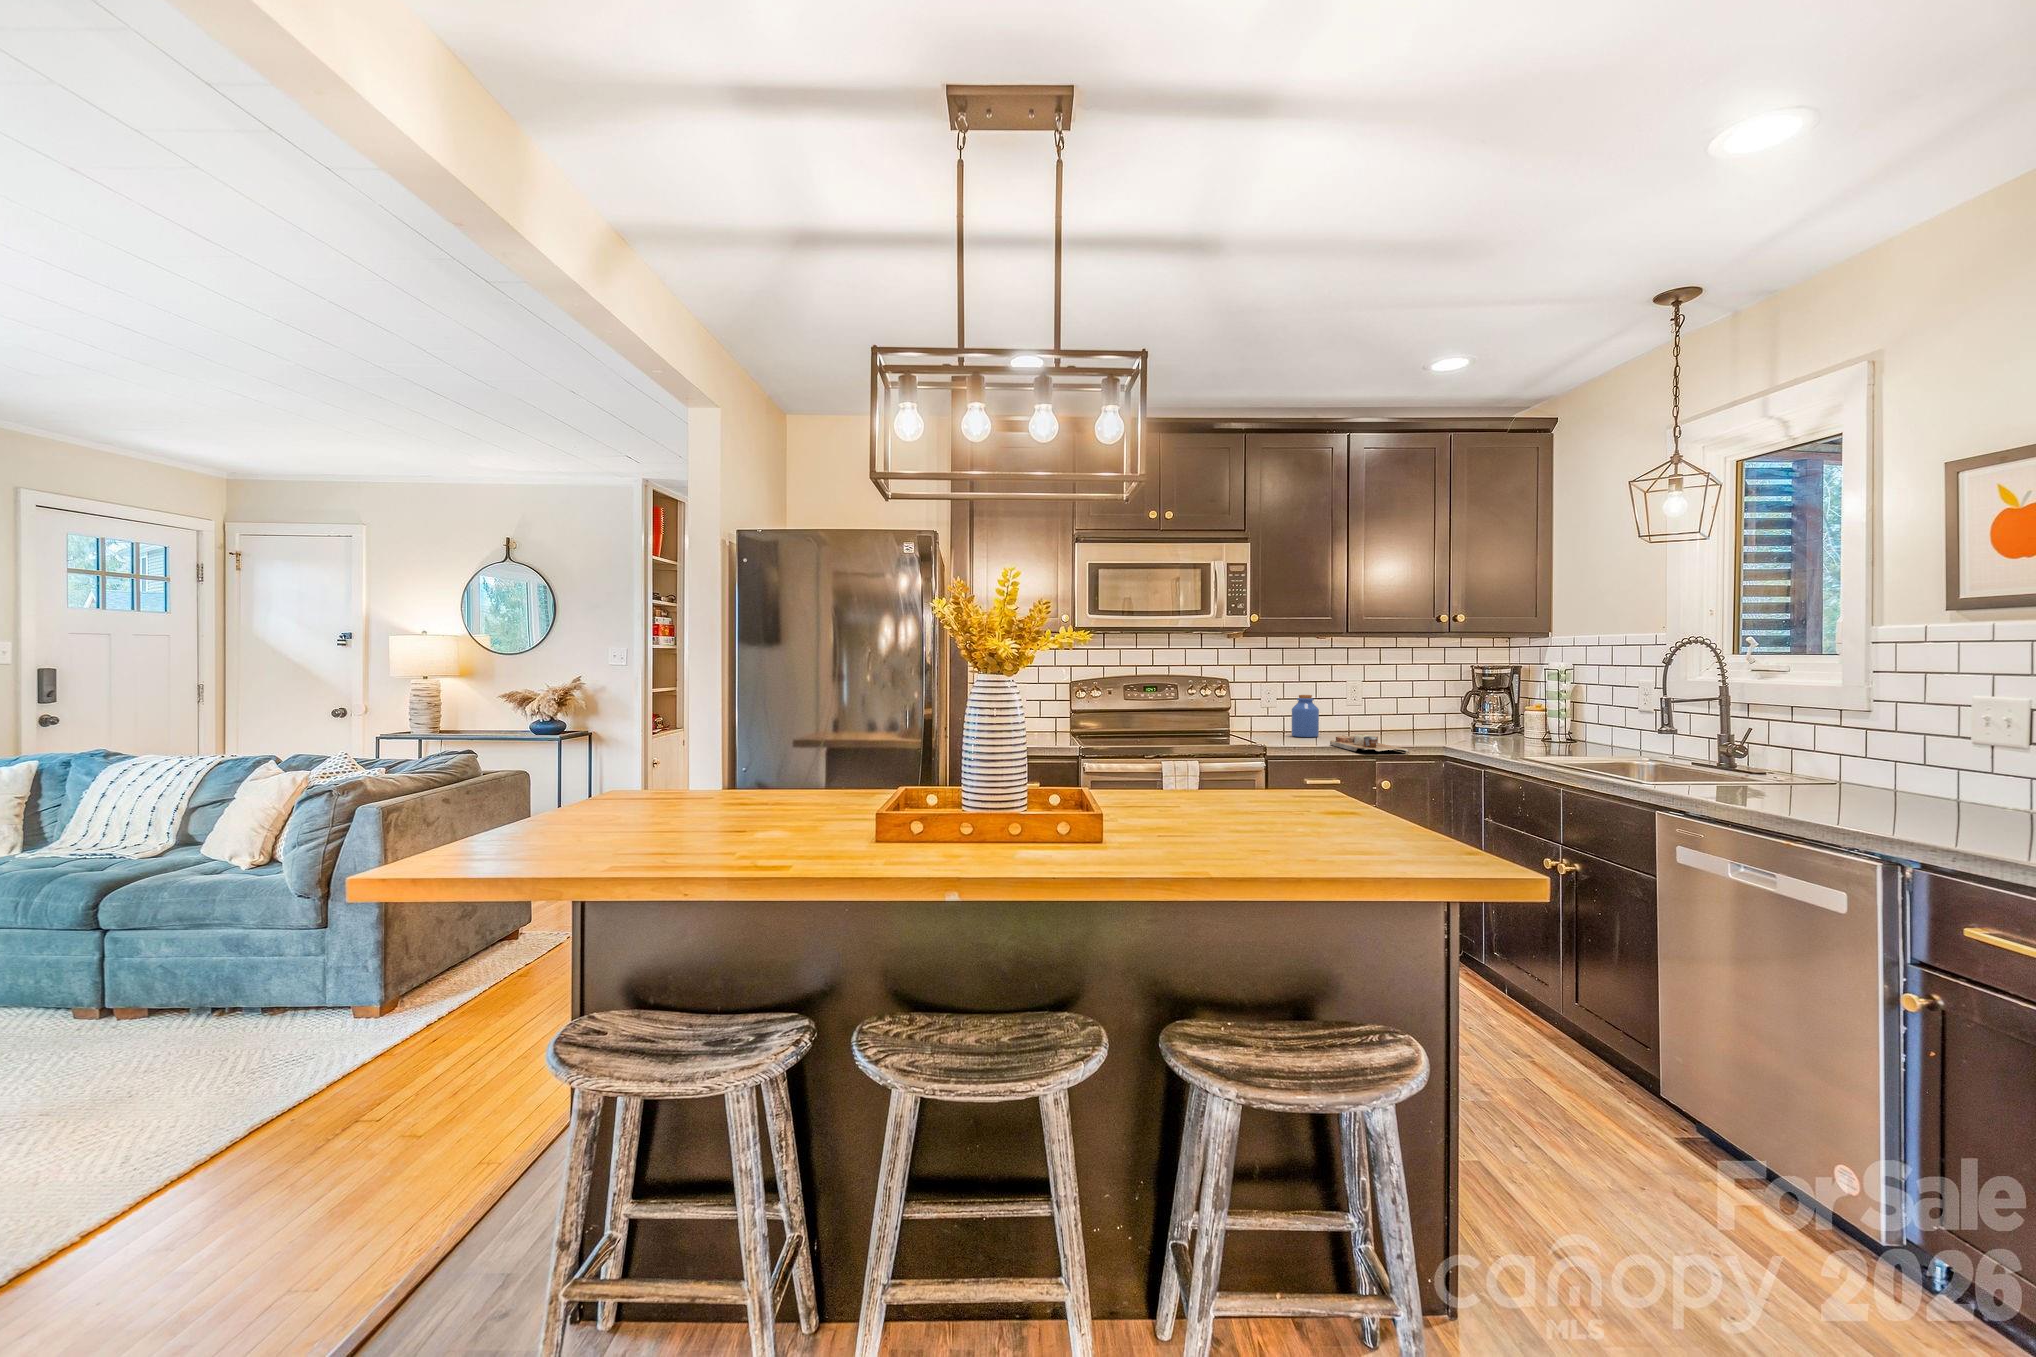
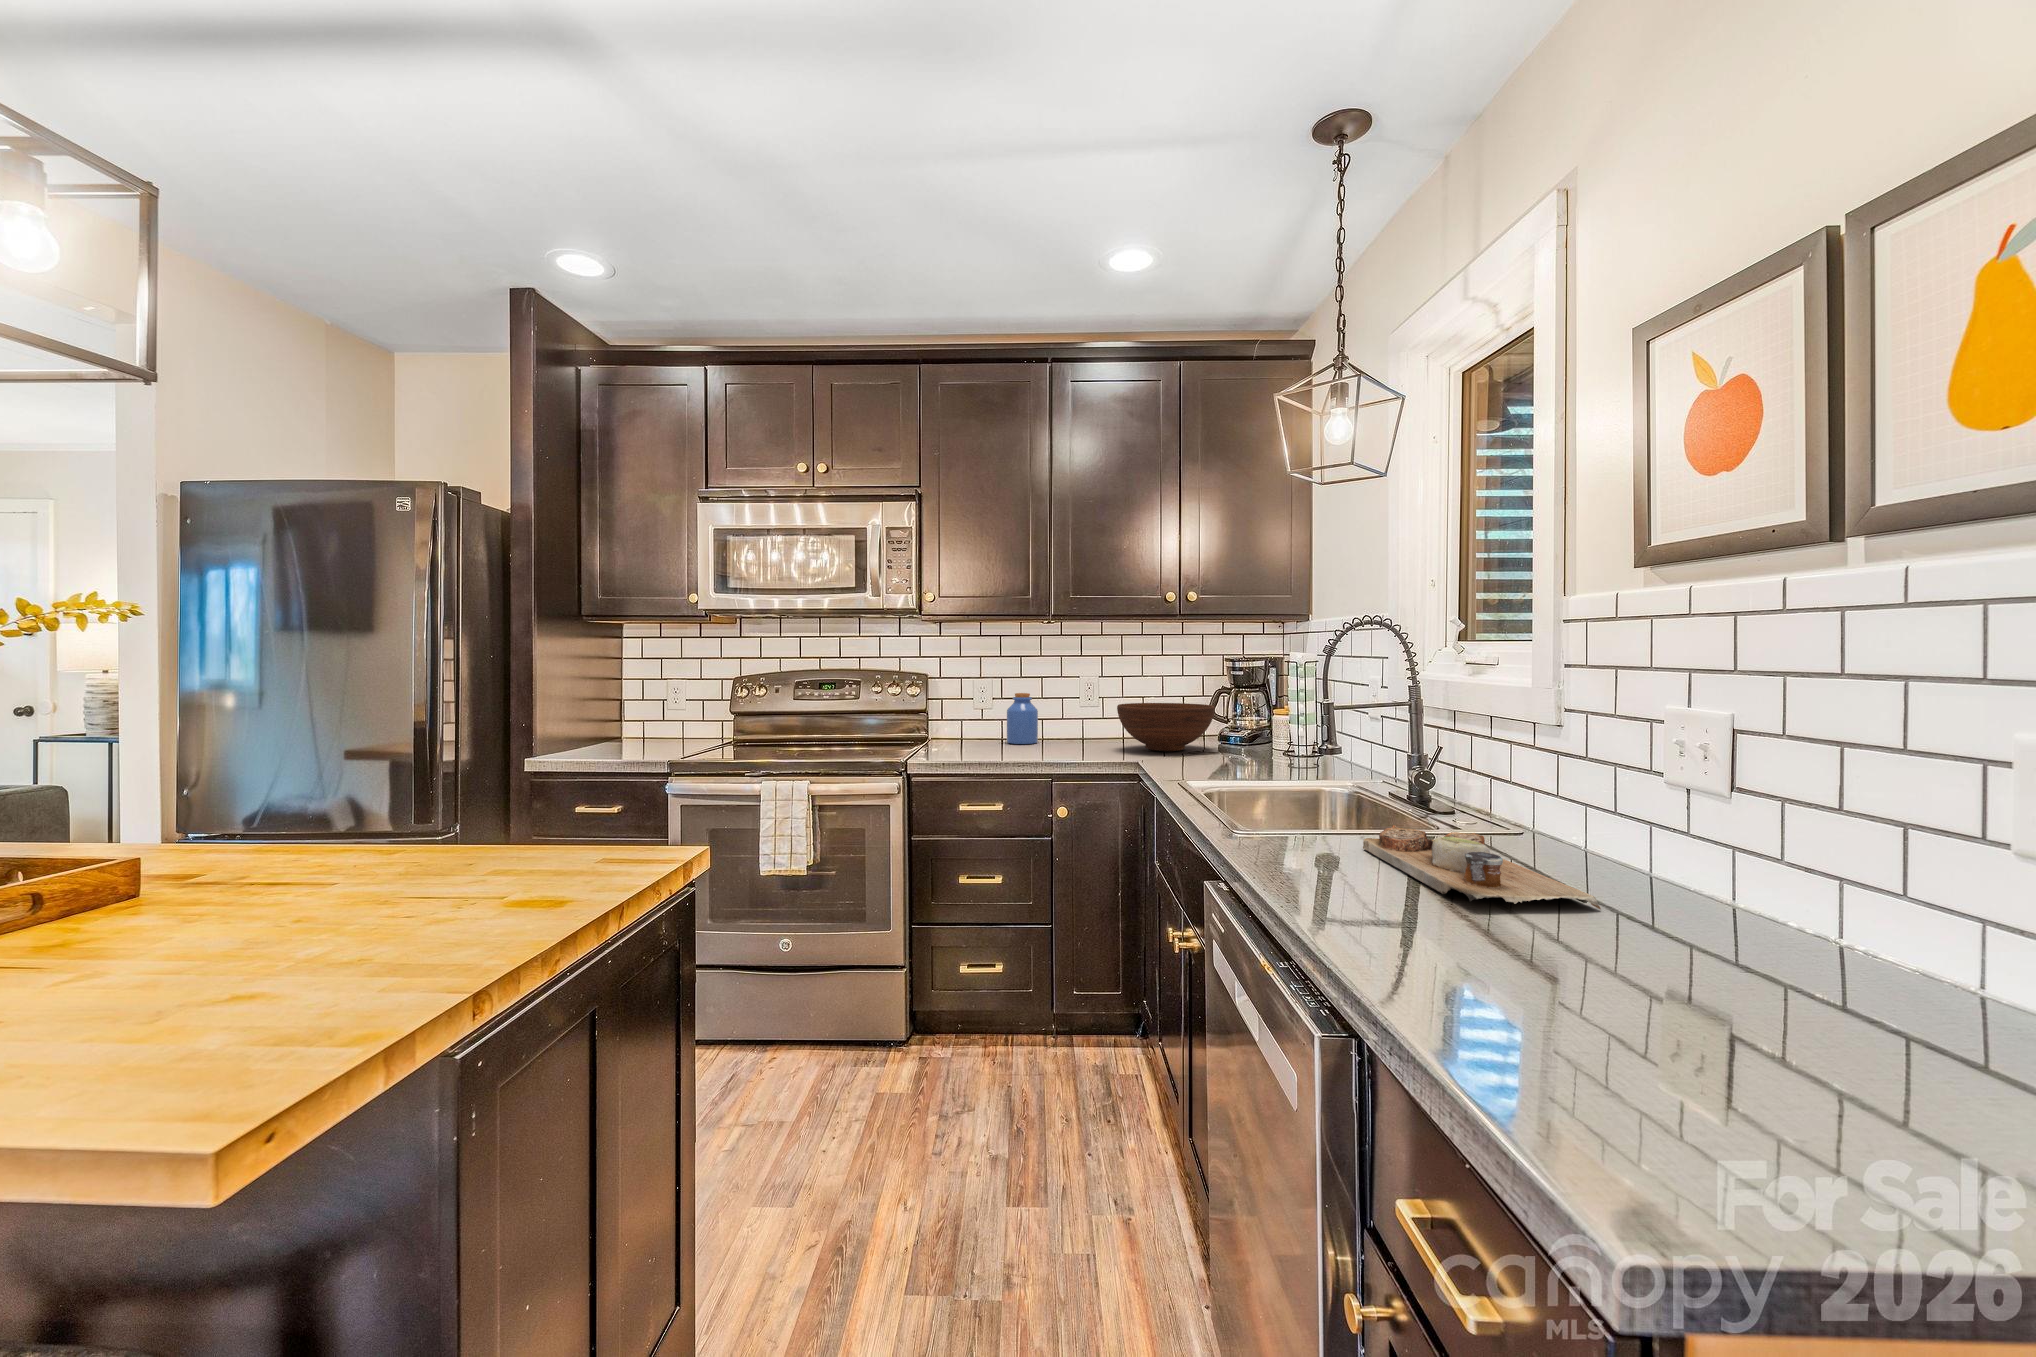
fruit bowl: none [1402,703,1490,742] -> present [1117,703,1215,751]
cutting board: present [1330,734,1409,753] -> present [1363,825,1601,909]

